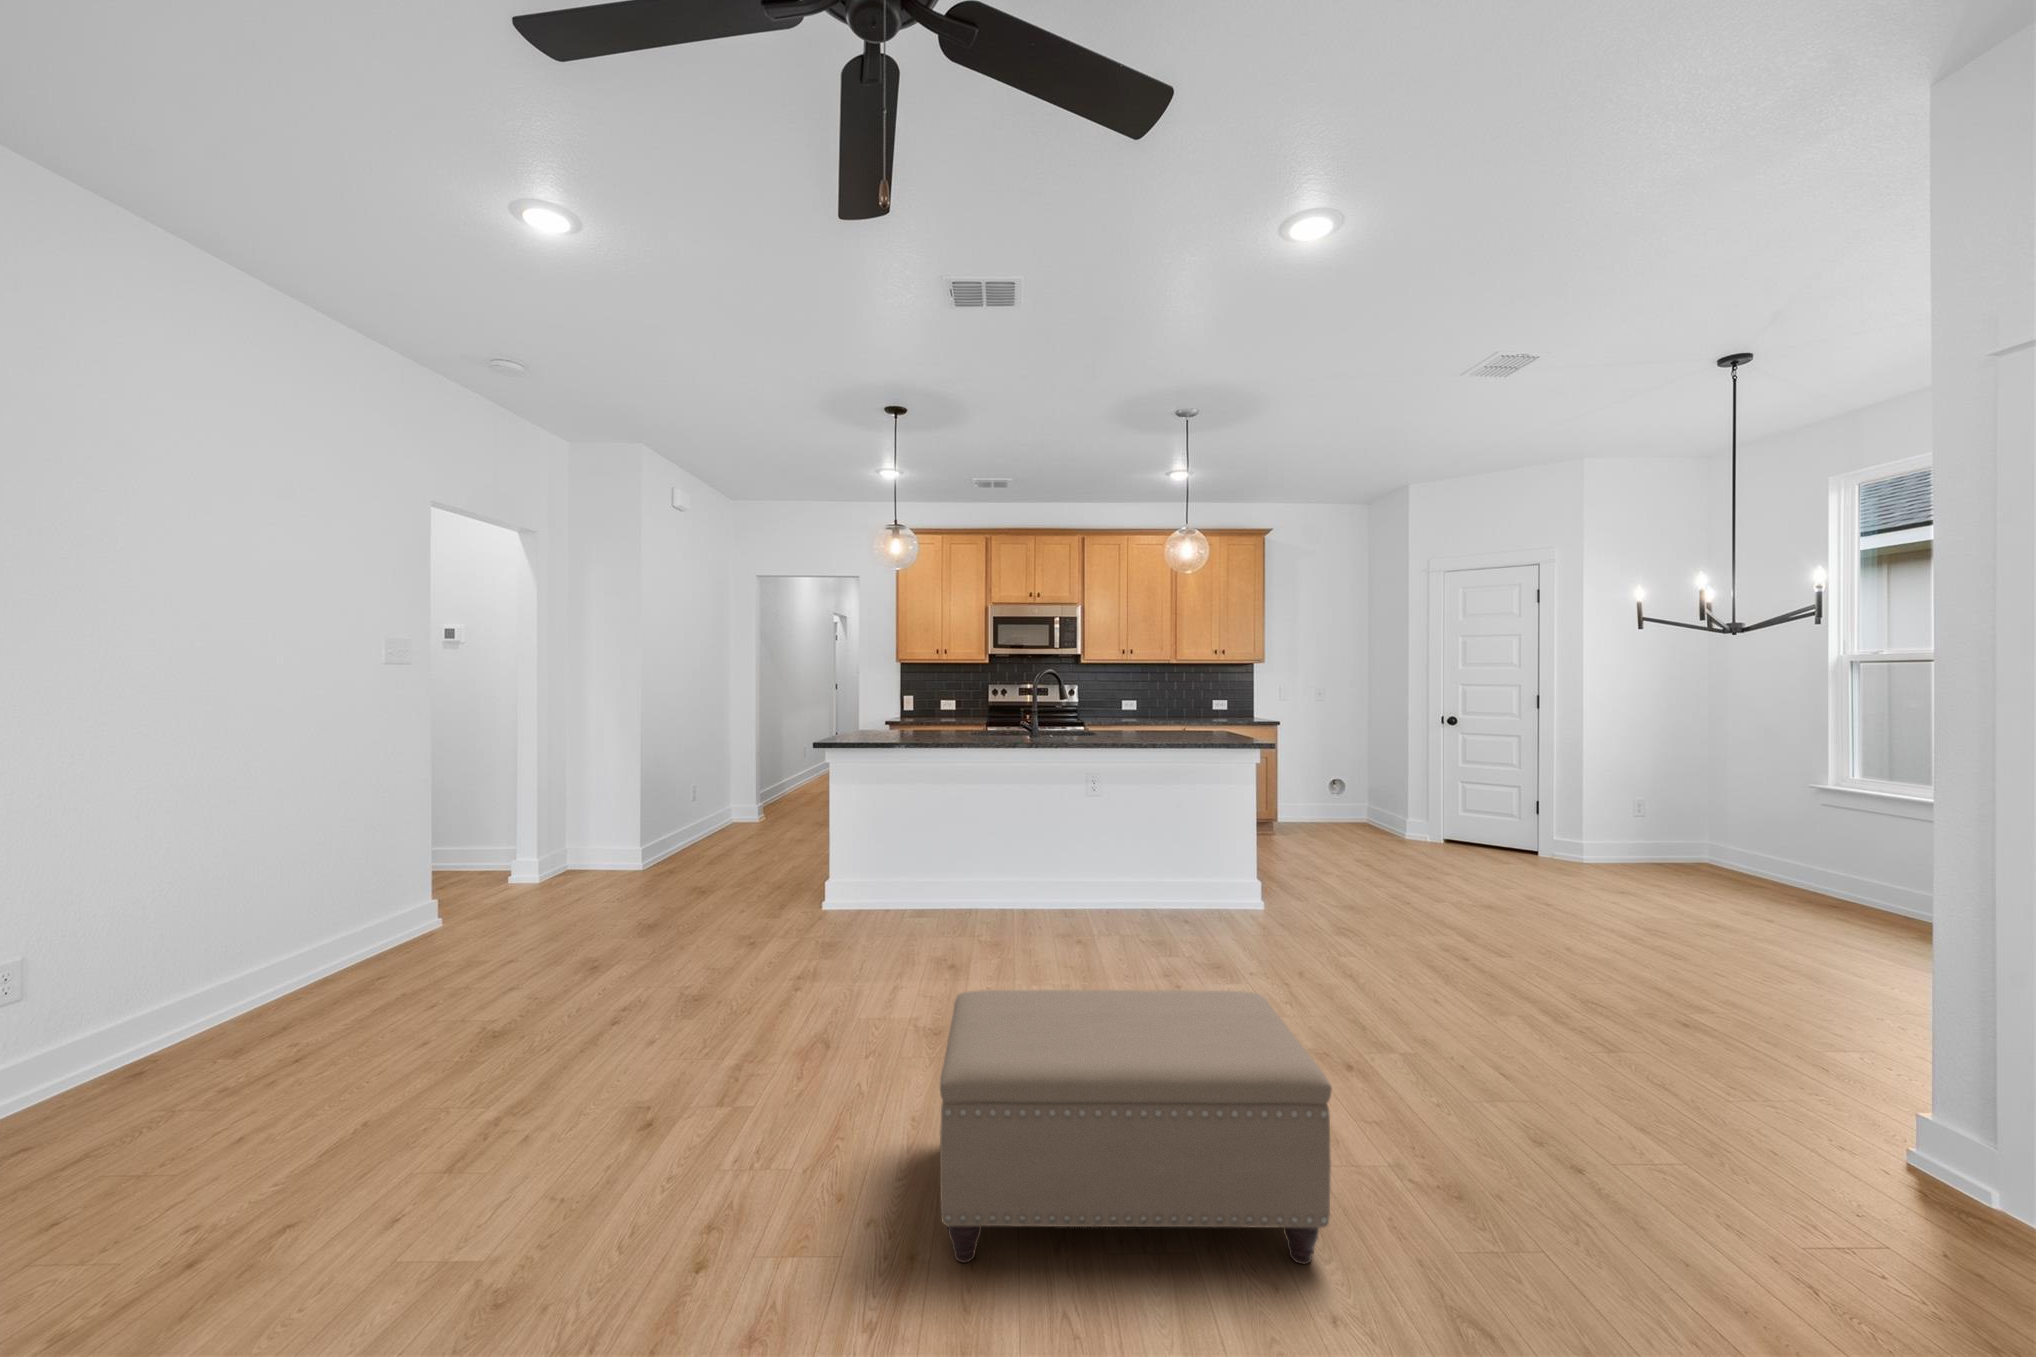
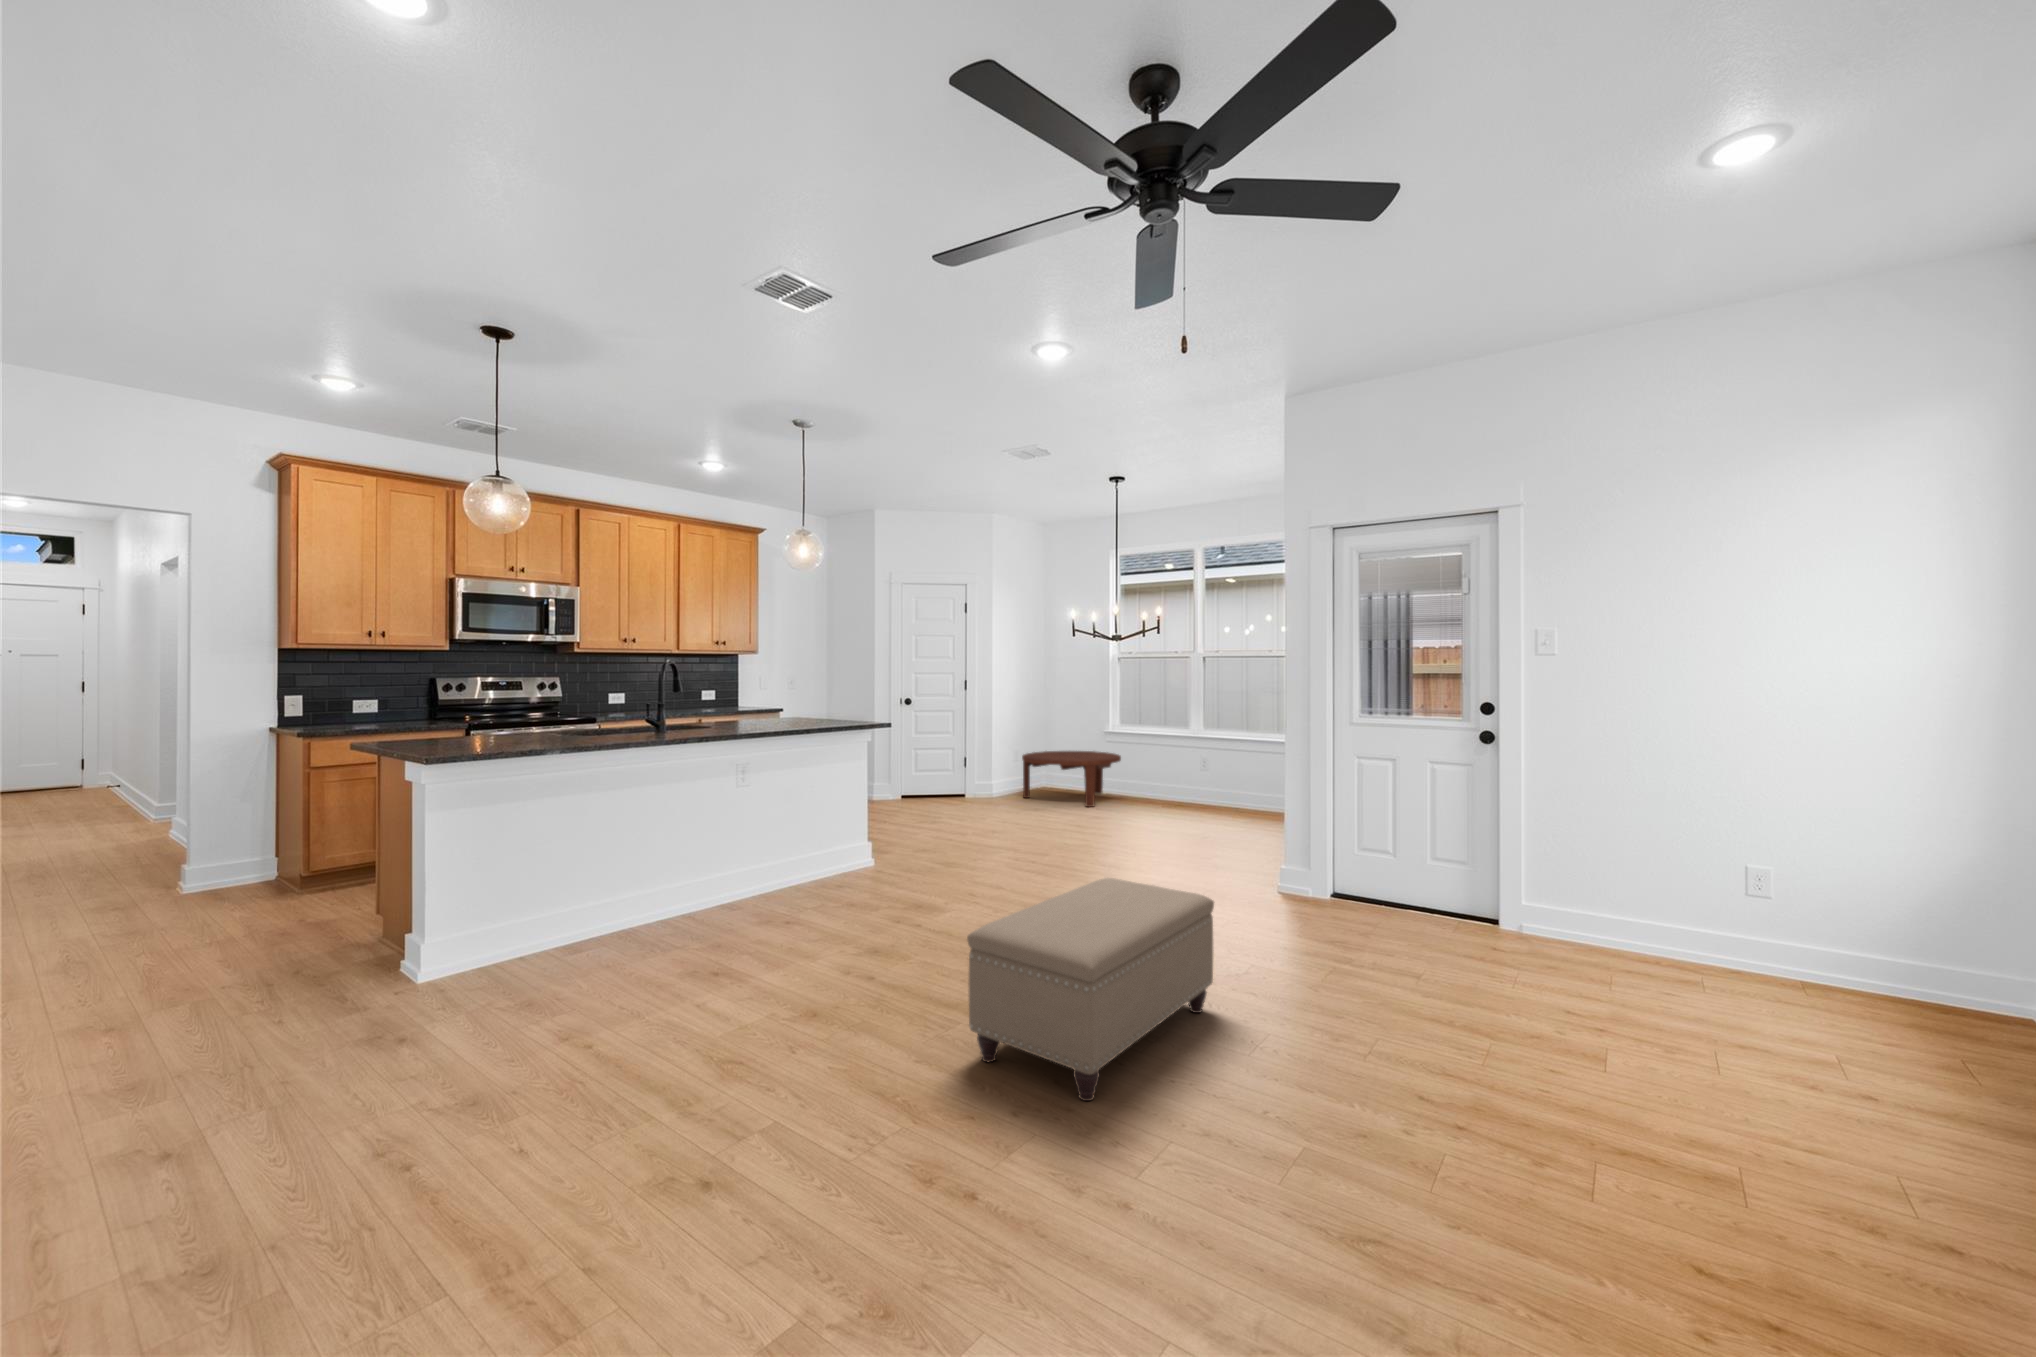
coffee table: none [1622,805,1838,908] -> present [1022,751,1121,807]

